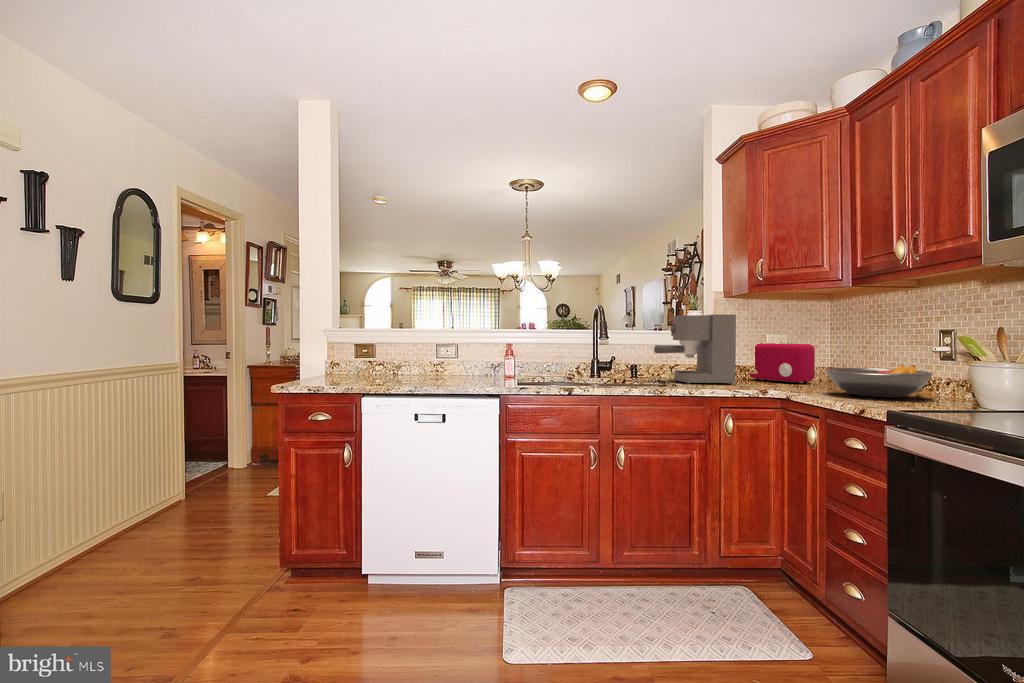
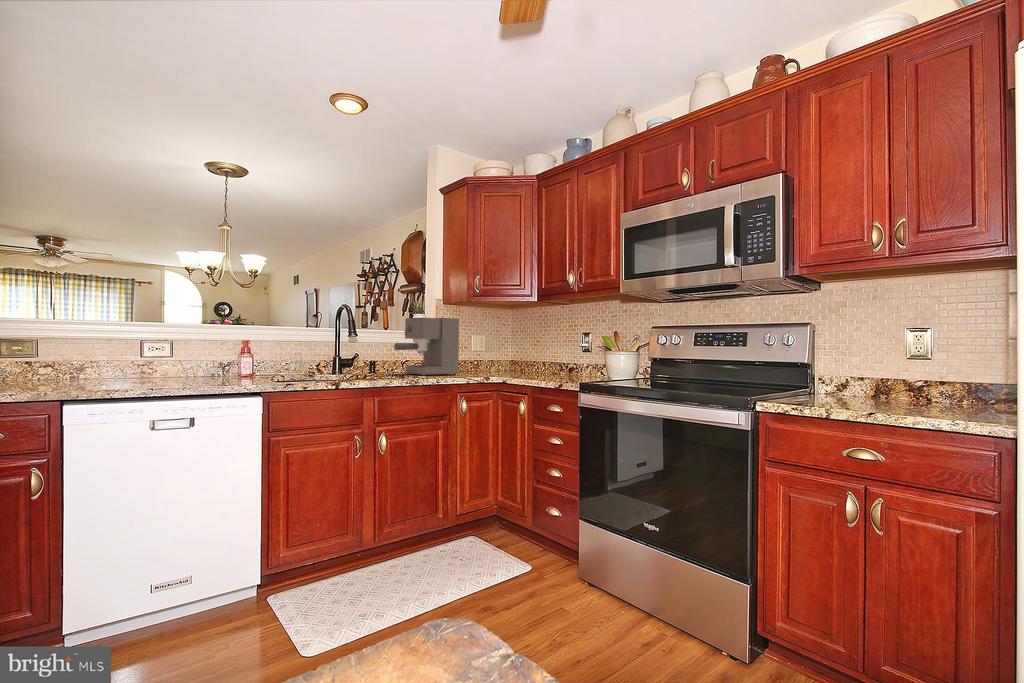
toaster: present [749,343,815,384] -> none [459,342,505,373]
fruit bowl: present [826,365,933,398] -> none [525,356,585,378]

